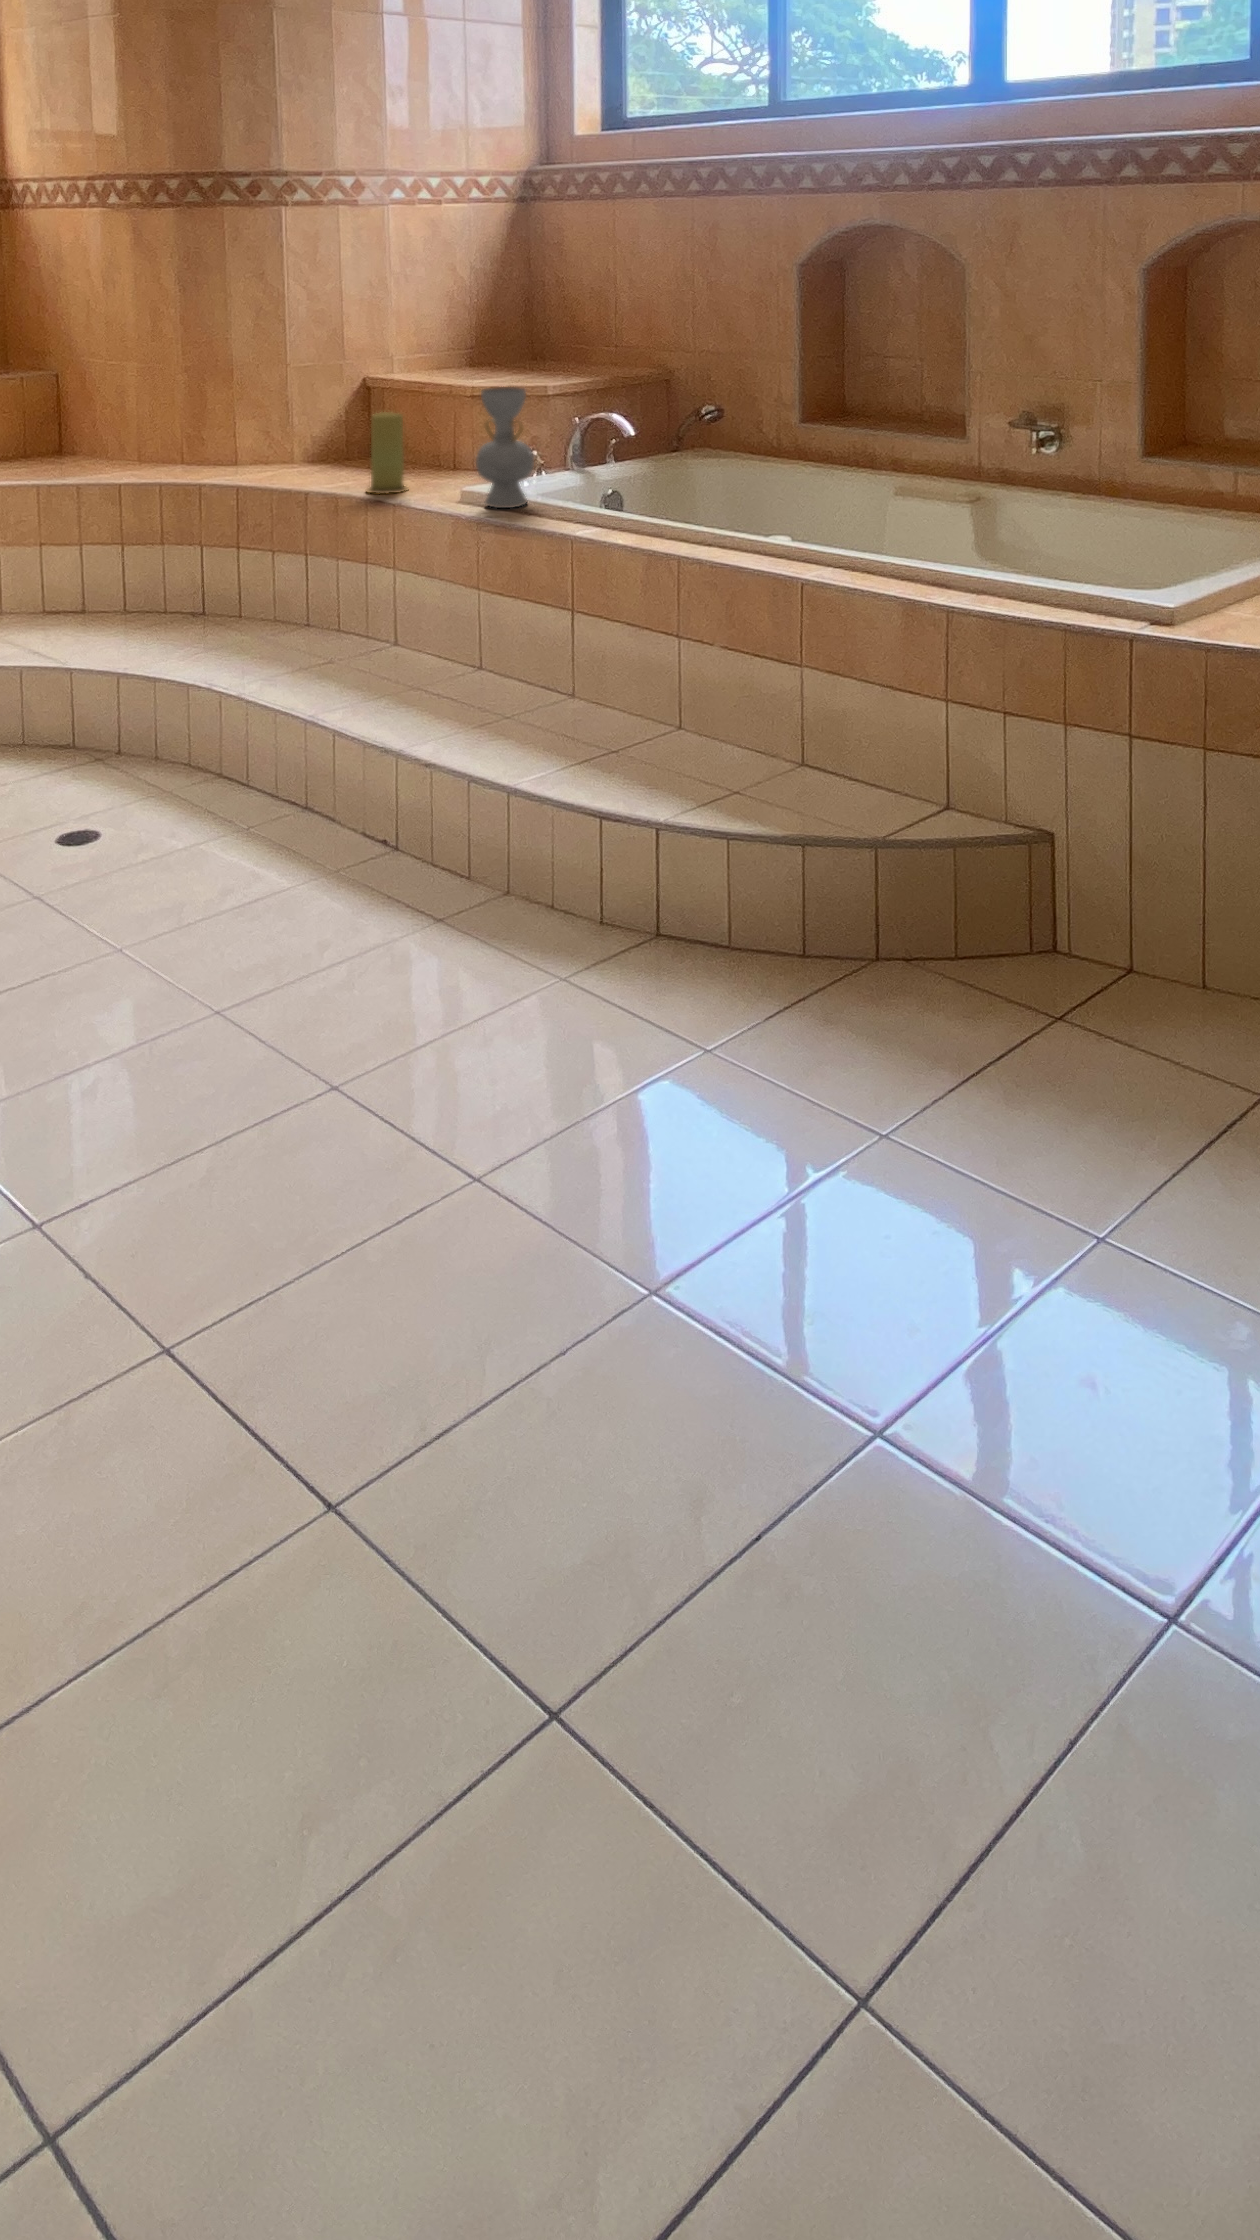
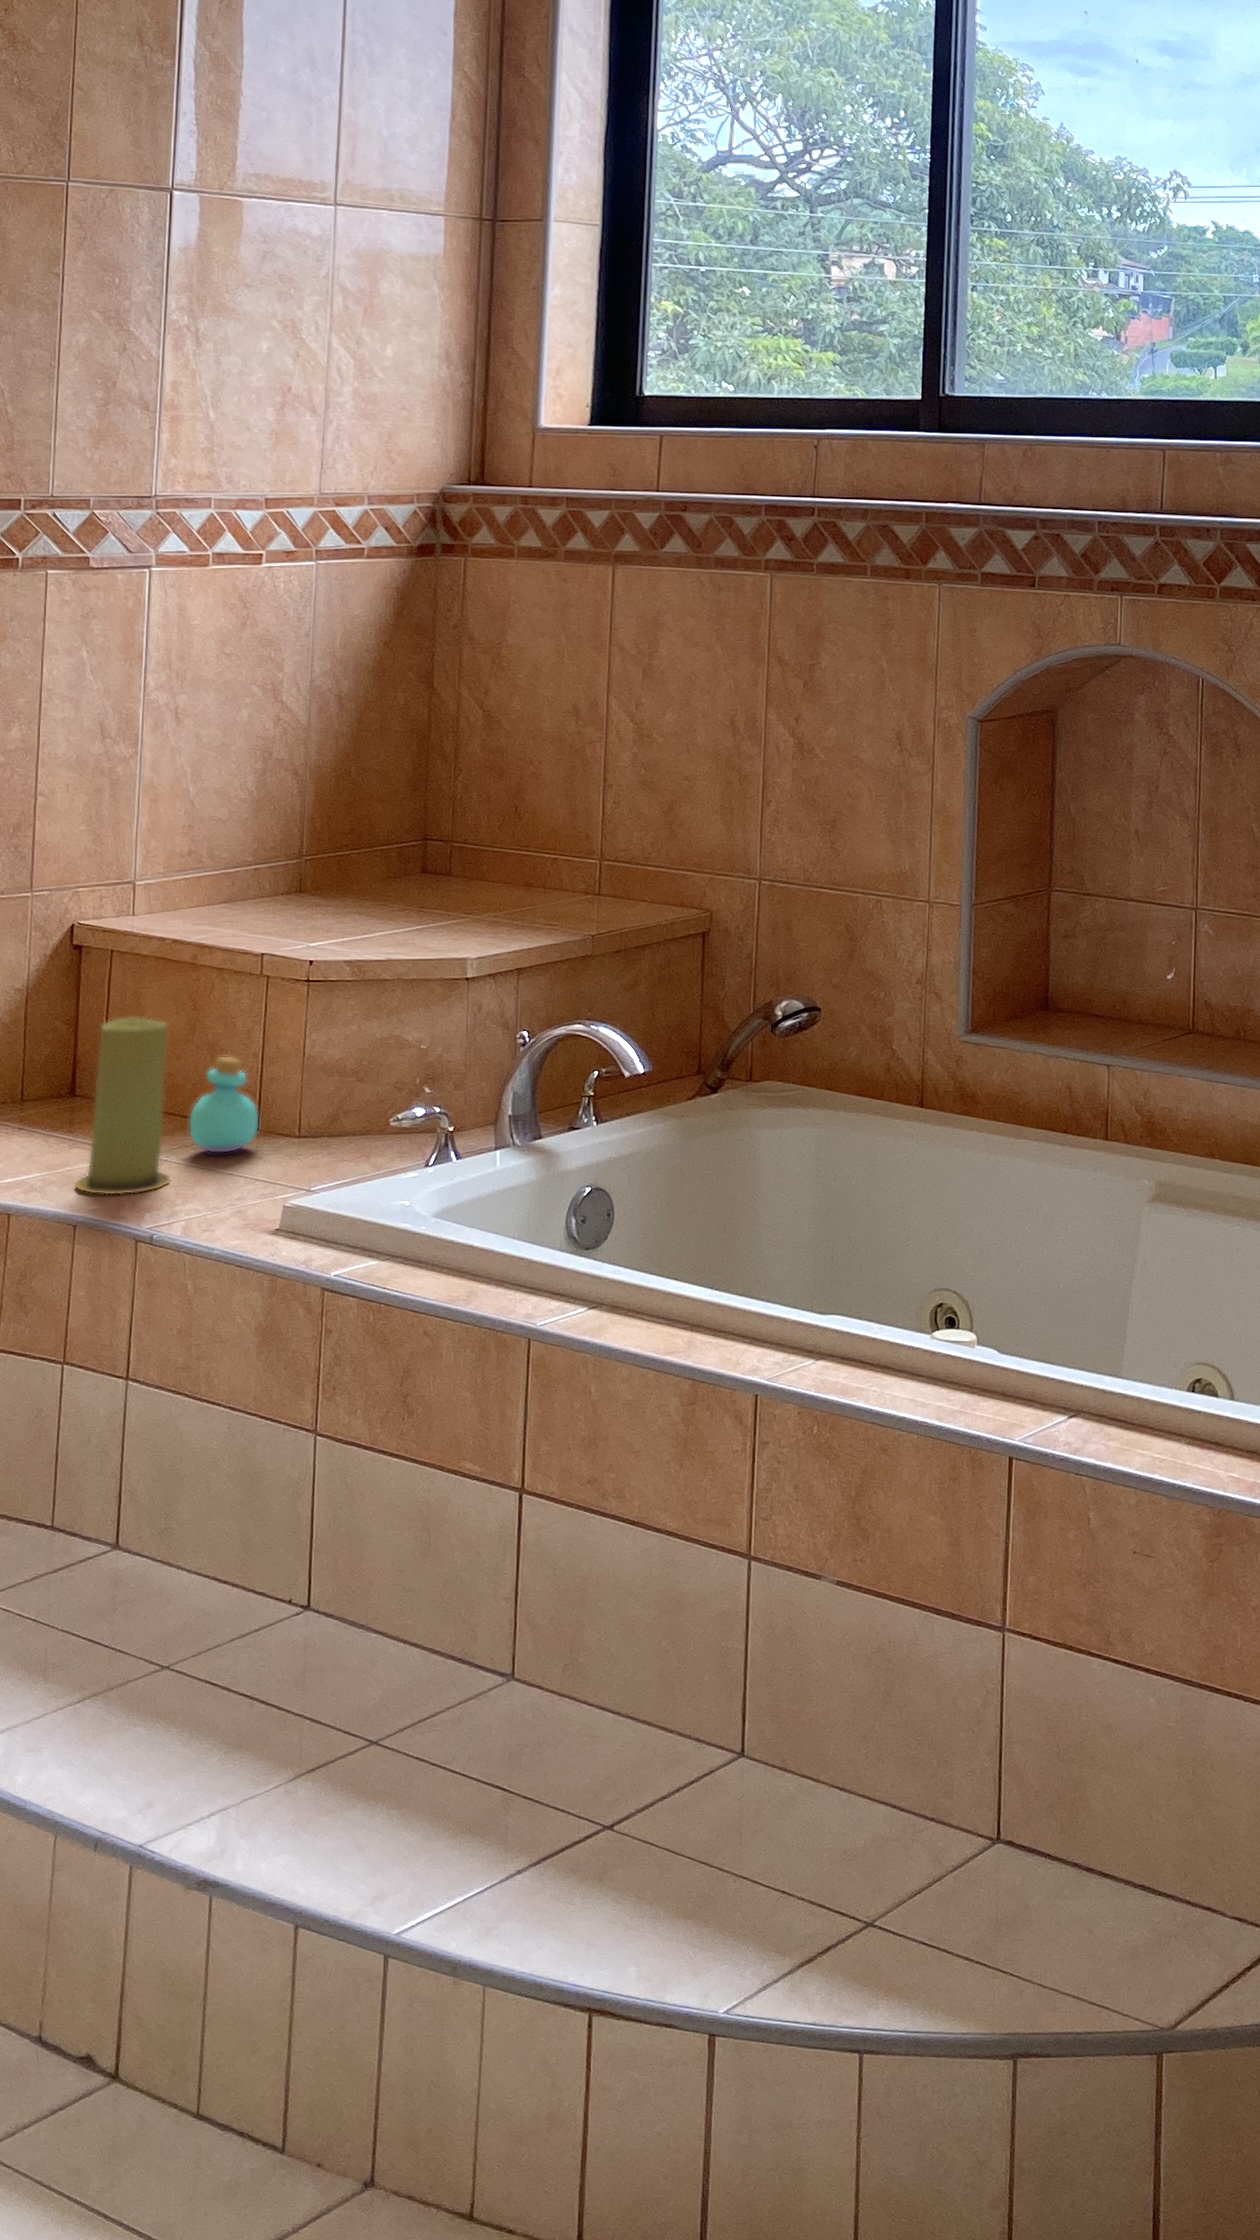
decorative vase: present [476,387,534,508] -> none [322,983,443,1238]
perfume bottle: none [418,434,451,479] -> present [190,1057,258,1152]

